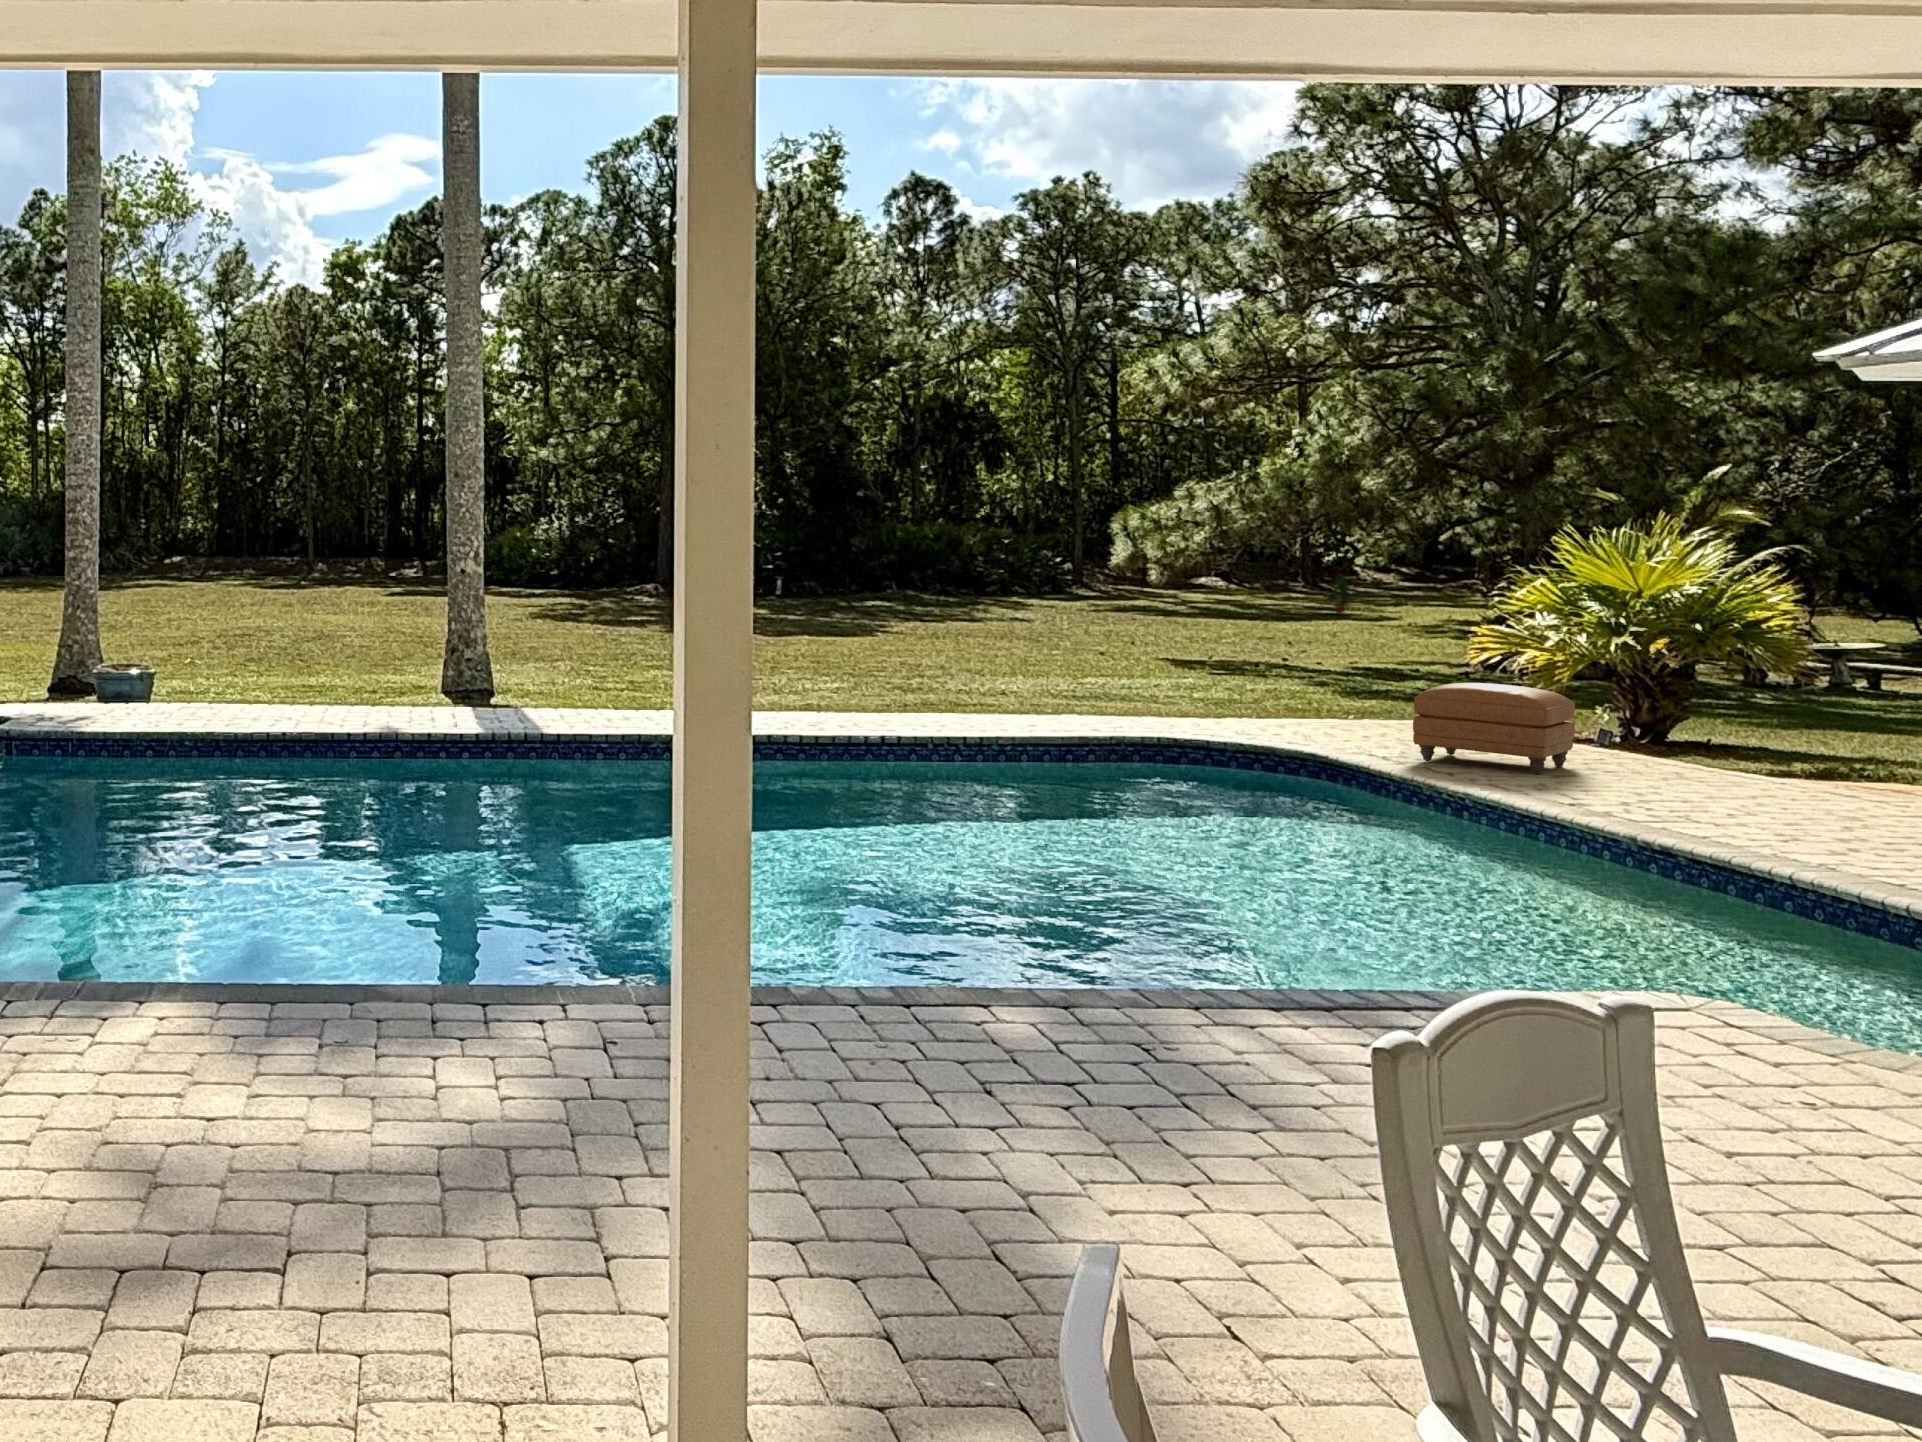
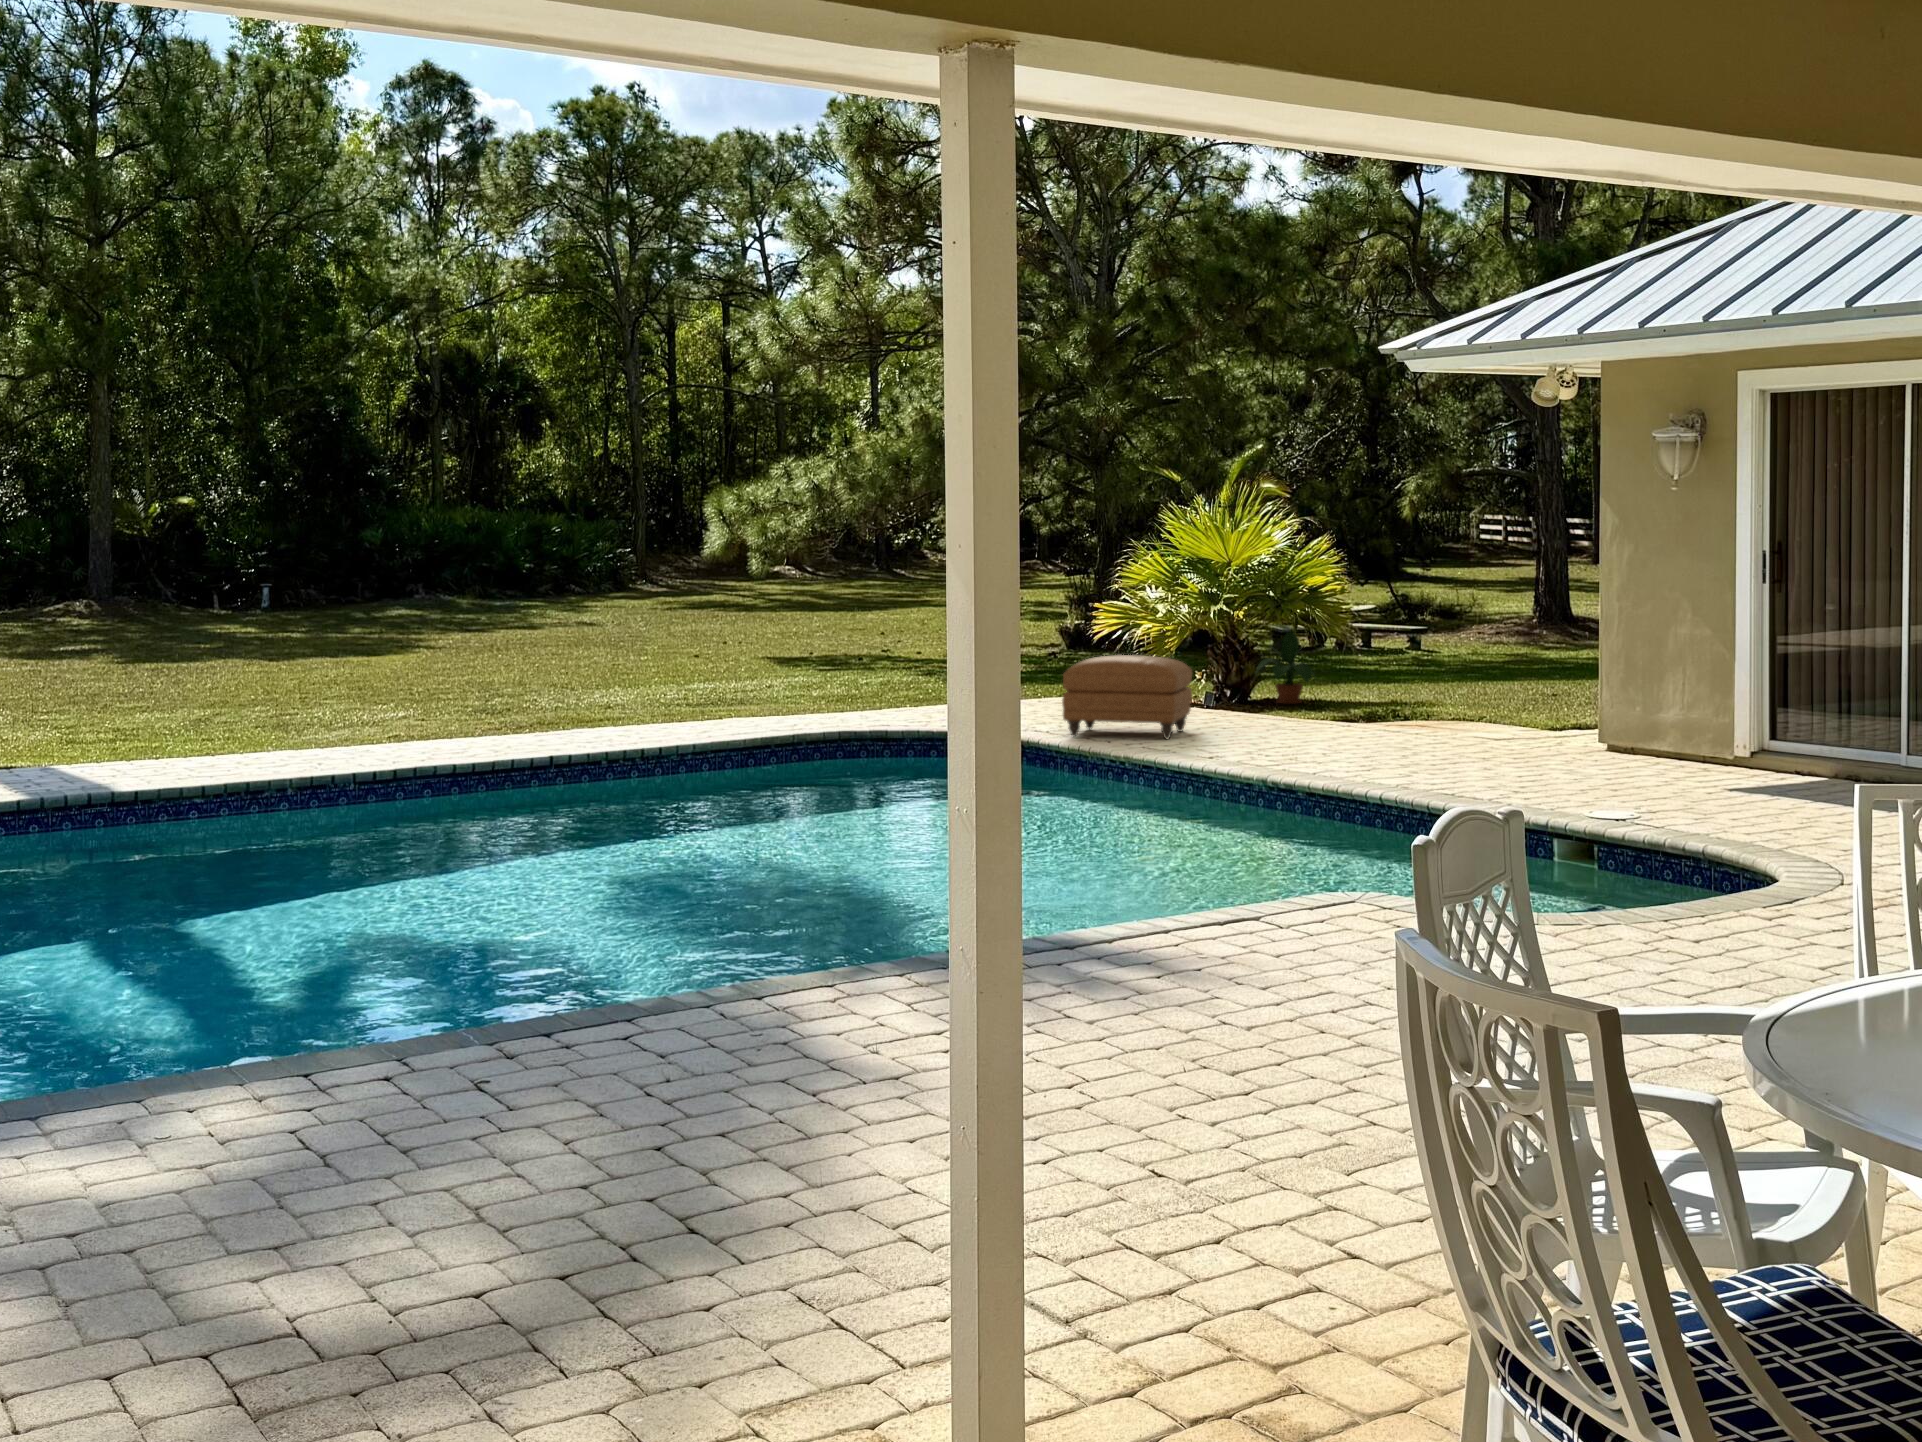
potted plant: present [1329,577,1360,614] -> present [1256,632,1314,703]

